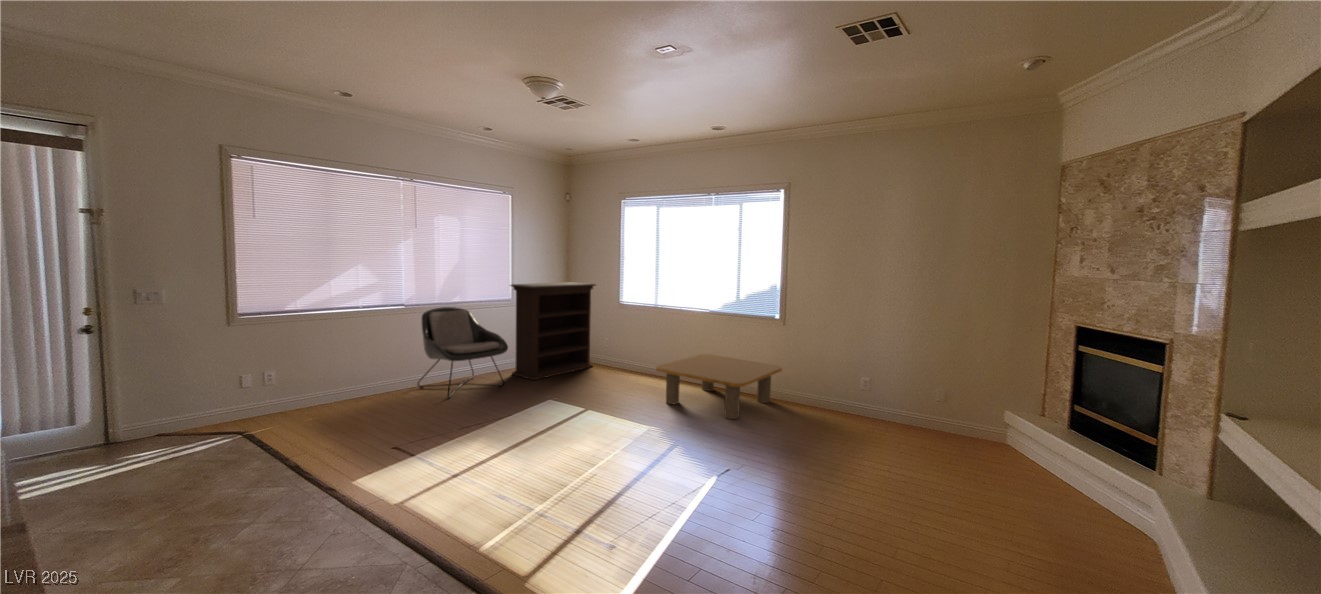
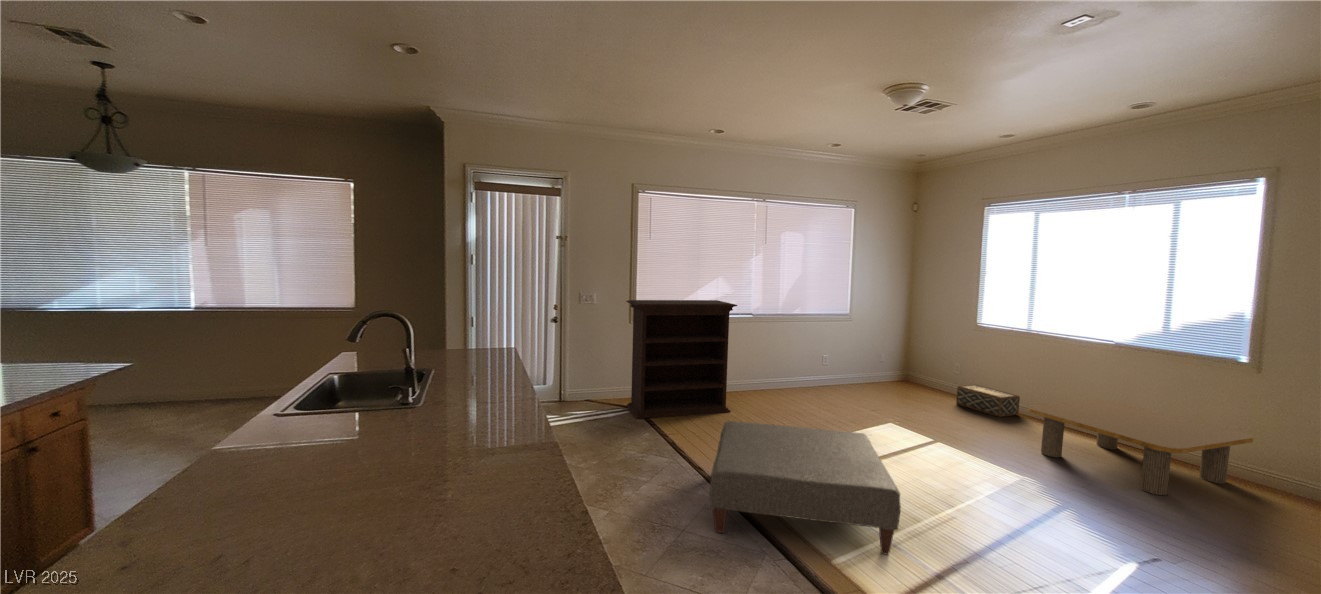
bookshelf: present [511,282,595,380] -> present [626,300,737,419]
lounge chair: present [418,307,508,398] -> none [756,318,843,406]
woven basket: none [609,353,654,378] -> present [956,384,1020,417]
ottoman: none [324,414,542,564] -> present [710,421,901,555]

